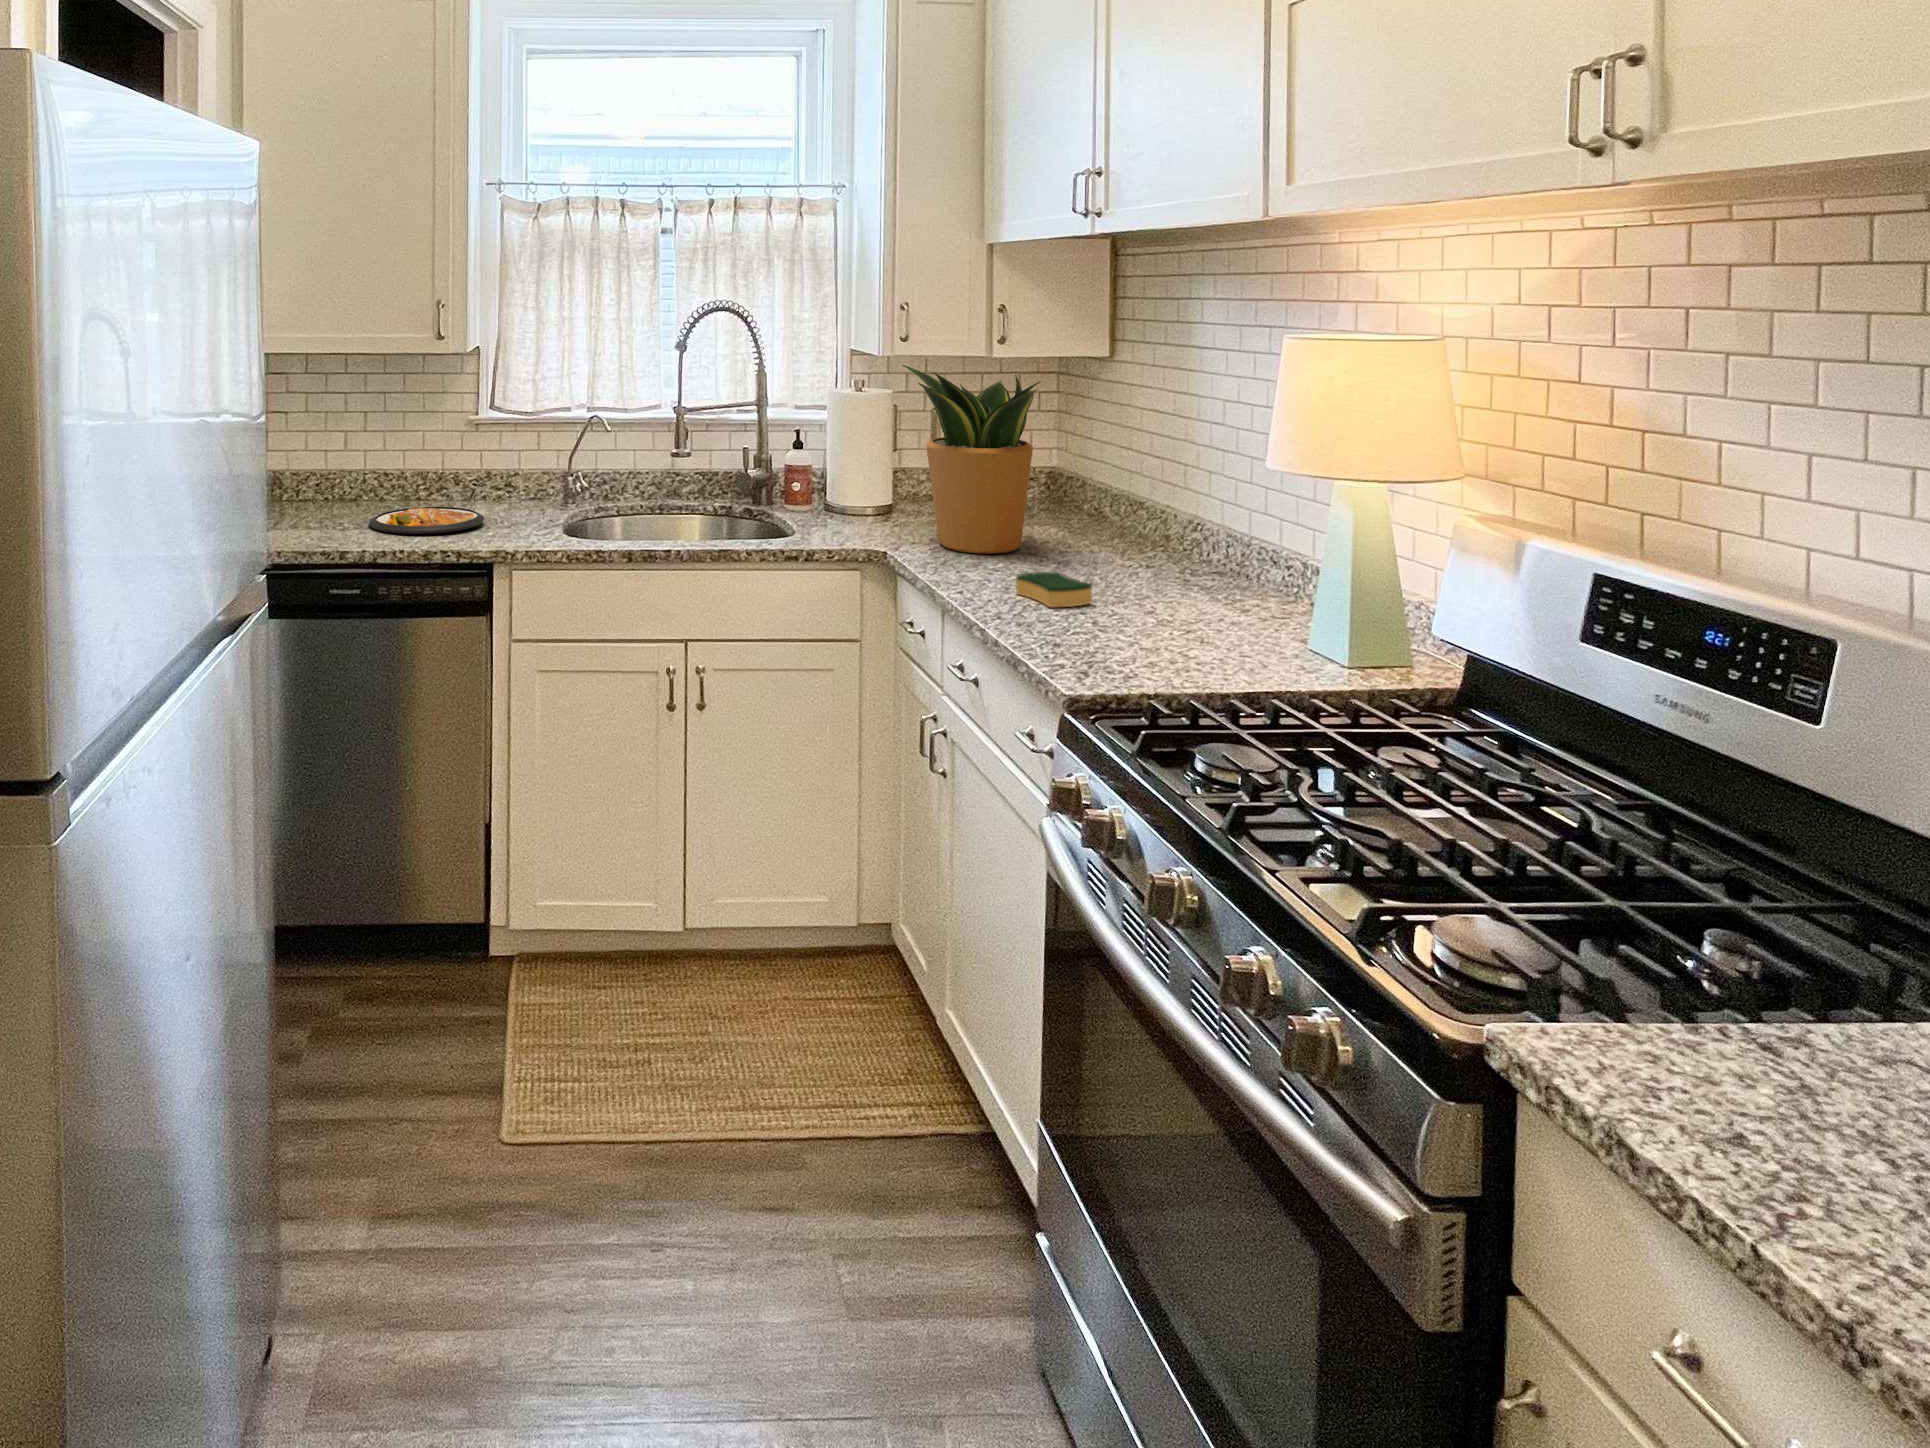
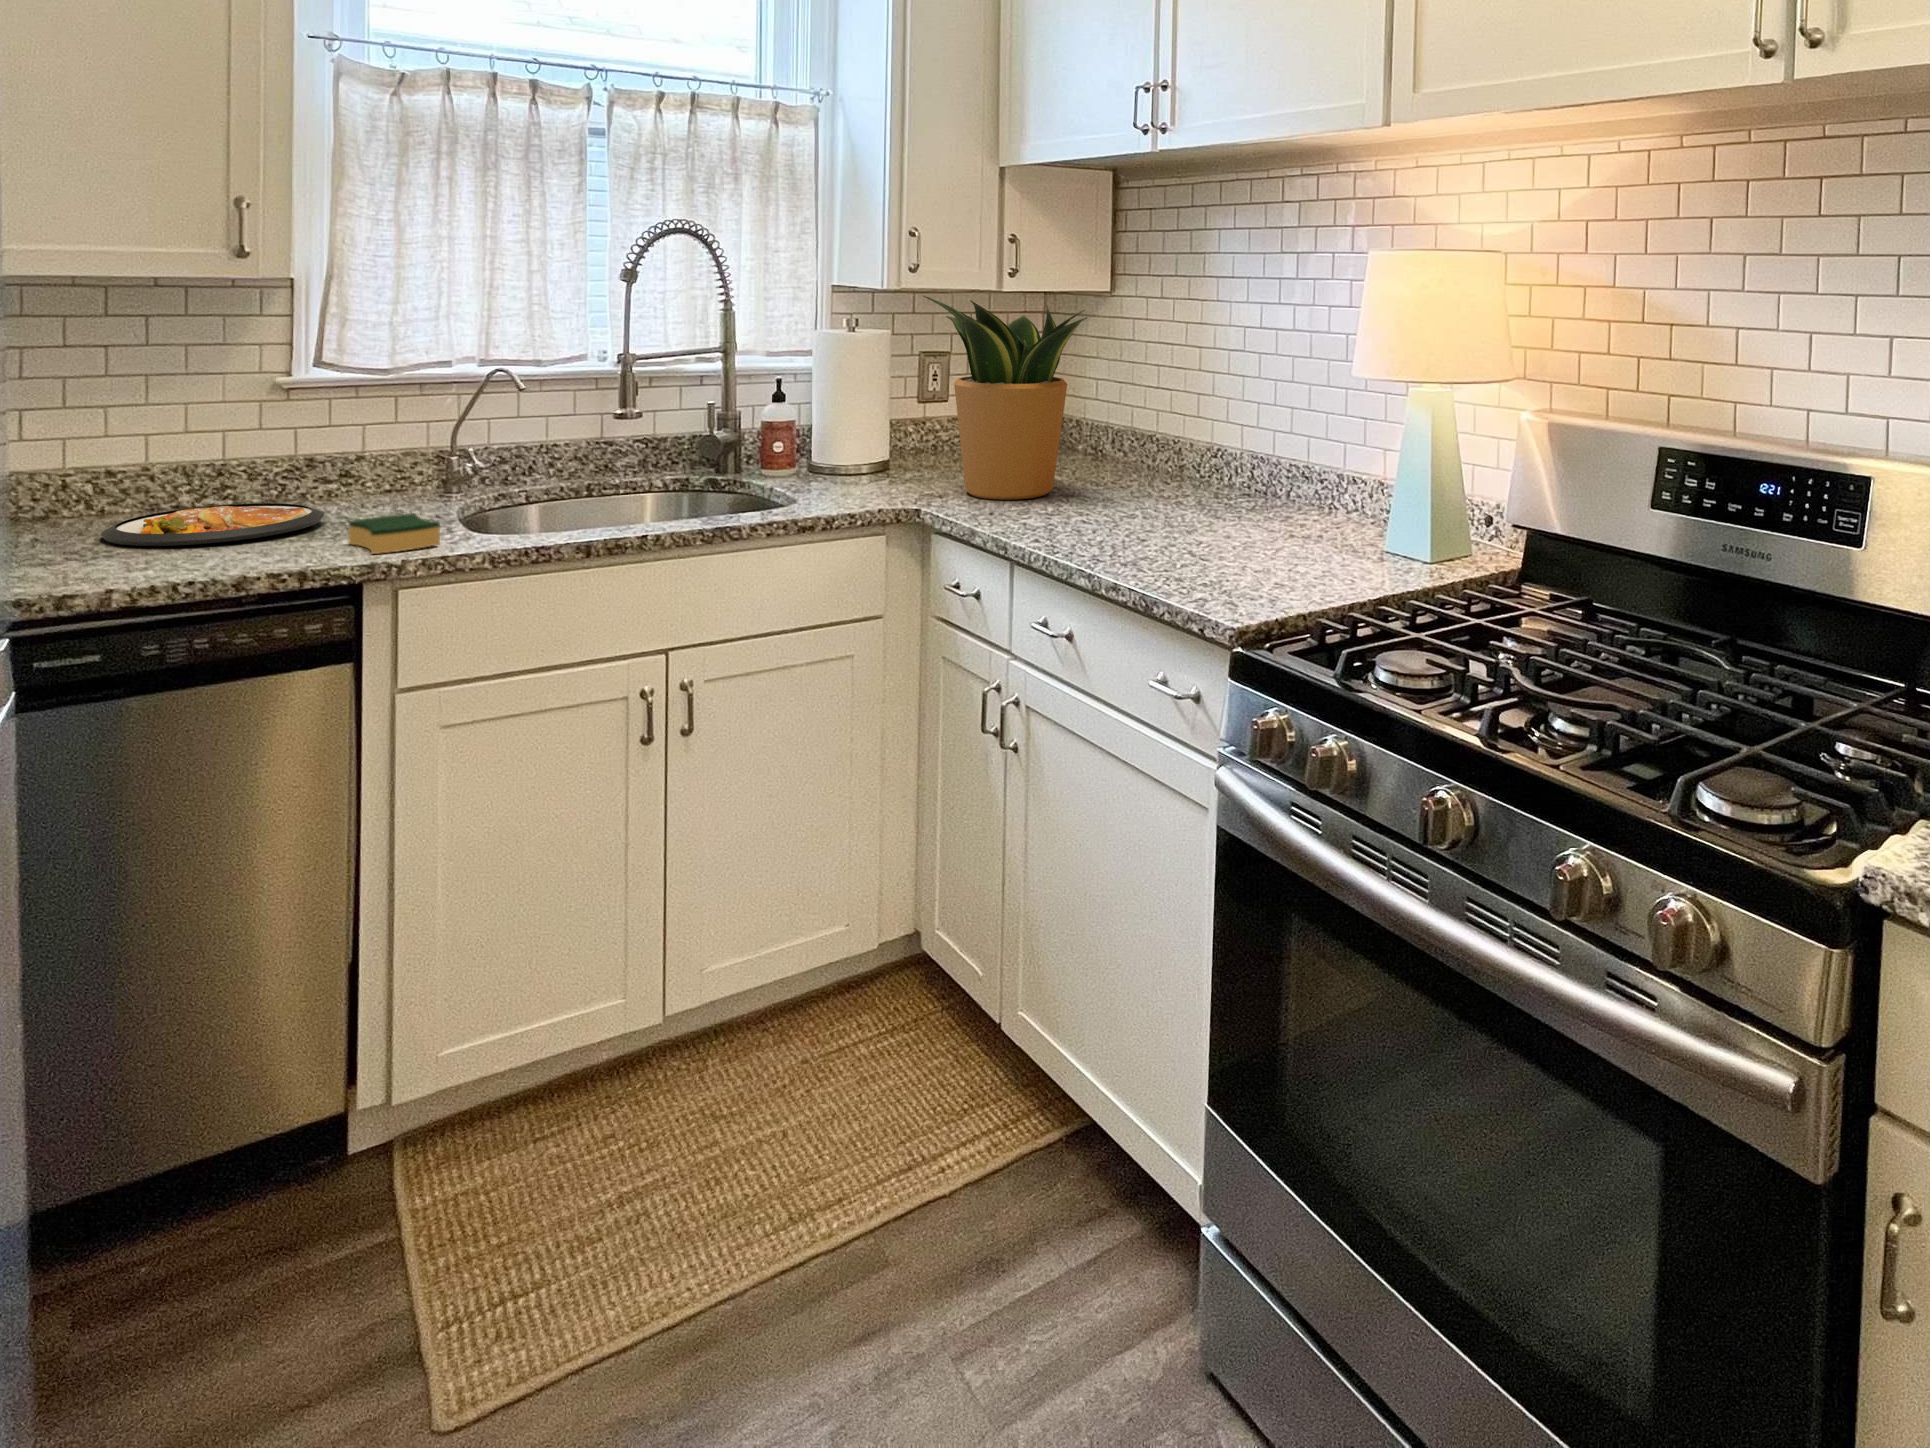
sponge: present [1016,572,1092,607] -> present [349,513,440,554]

